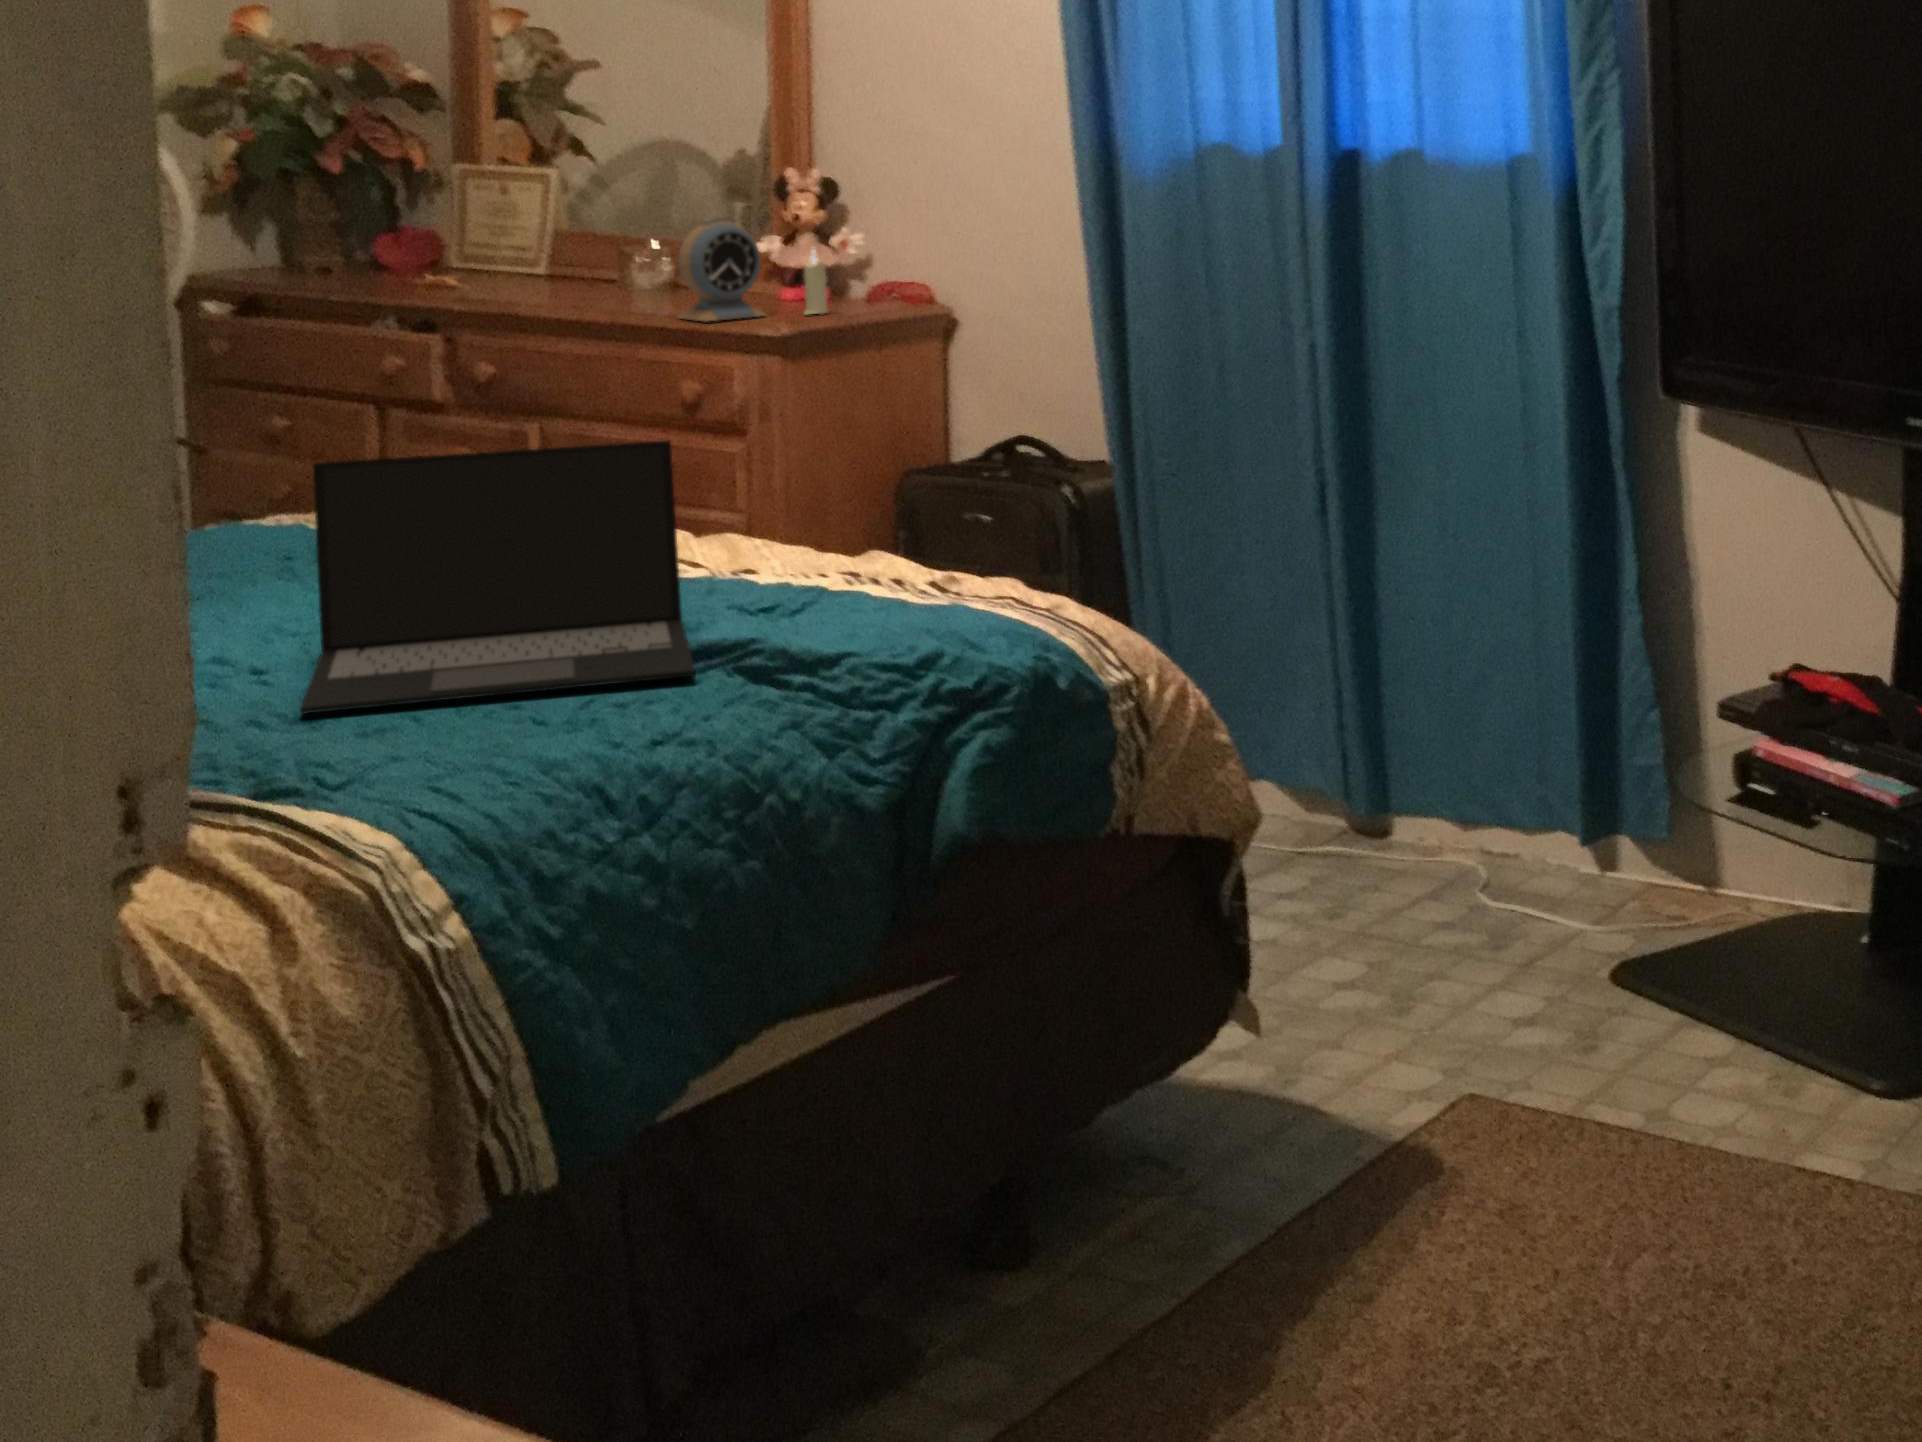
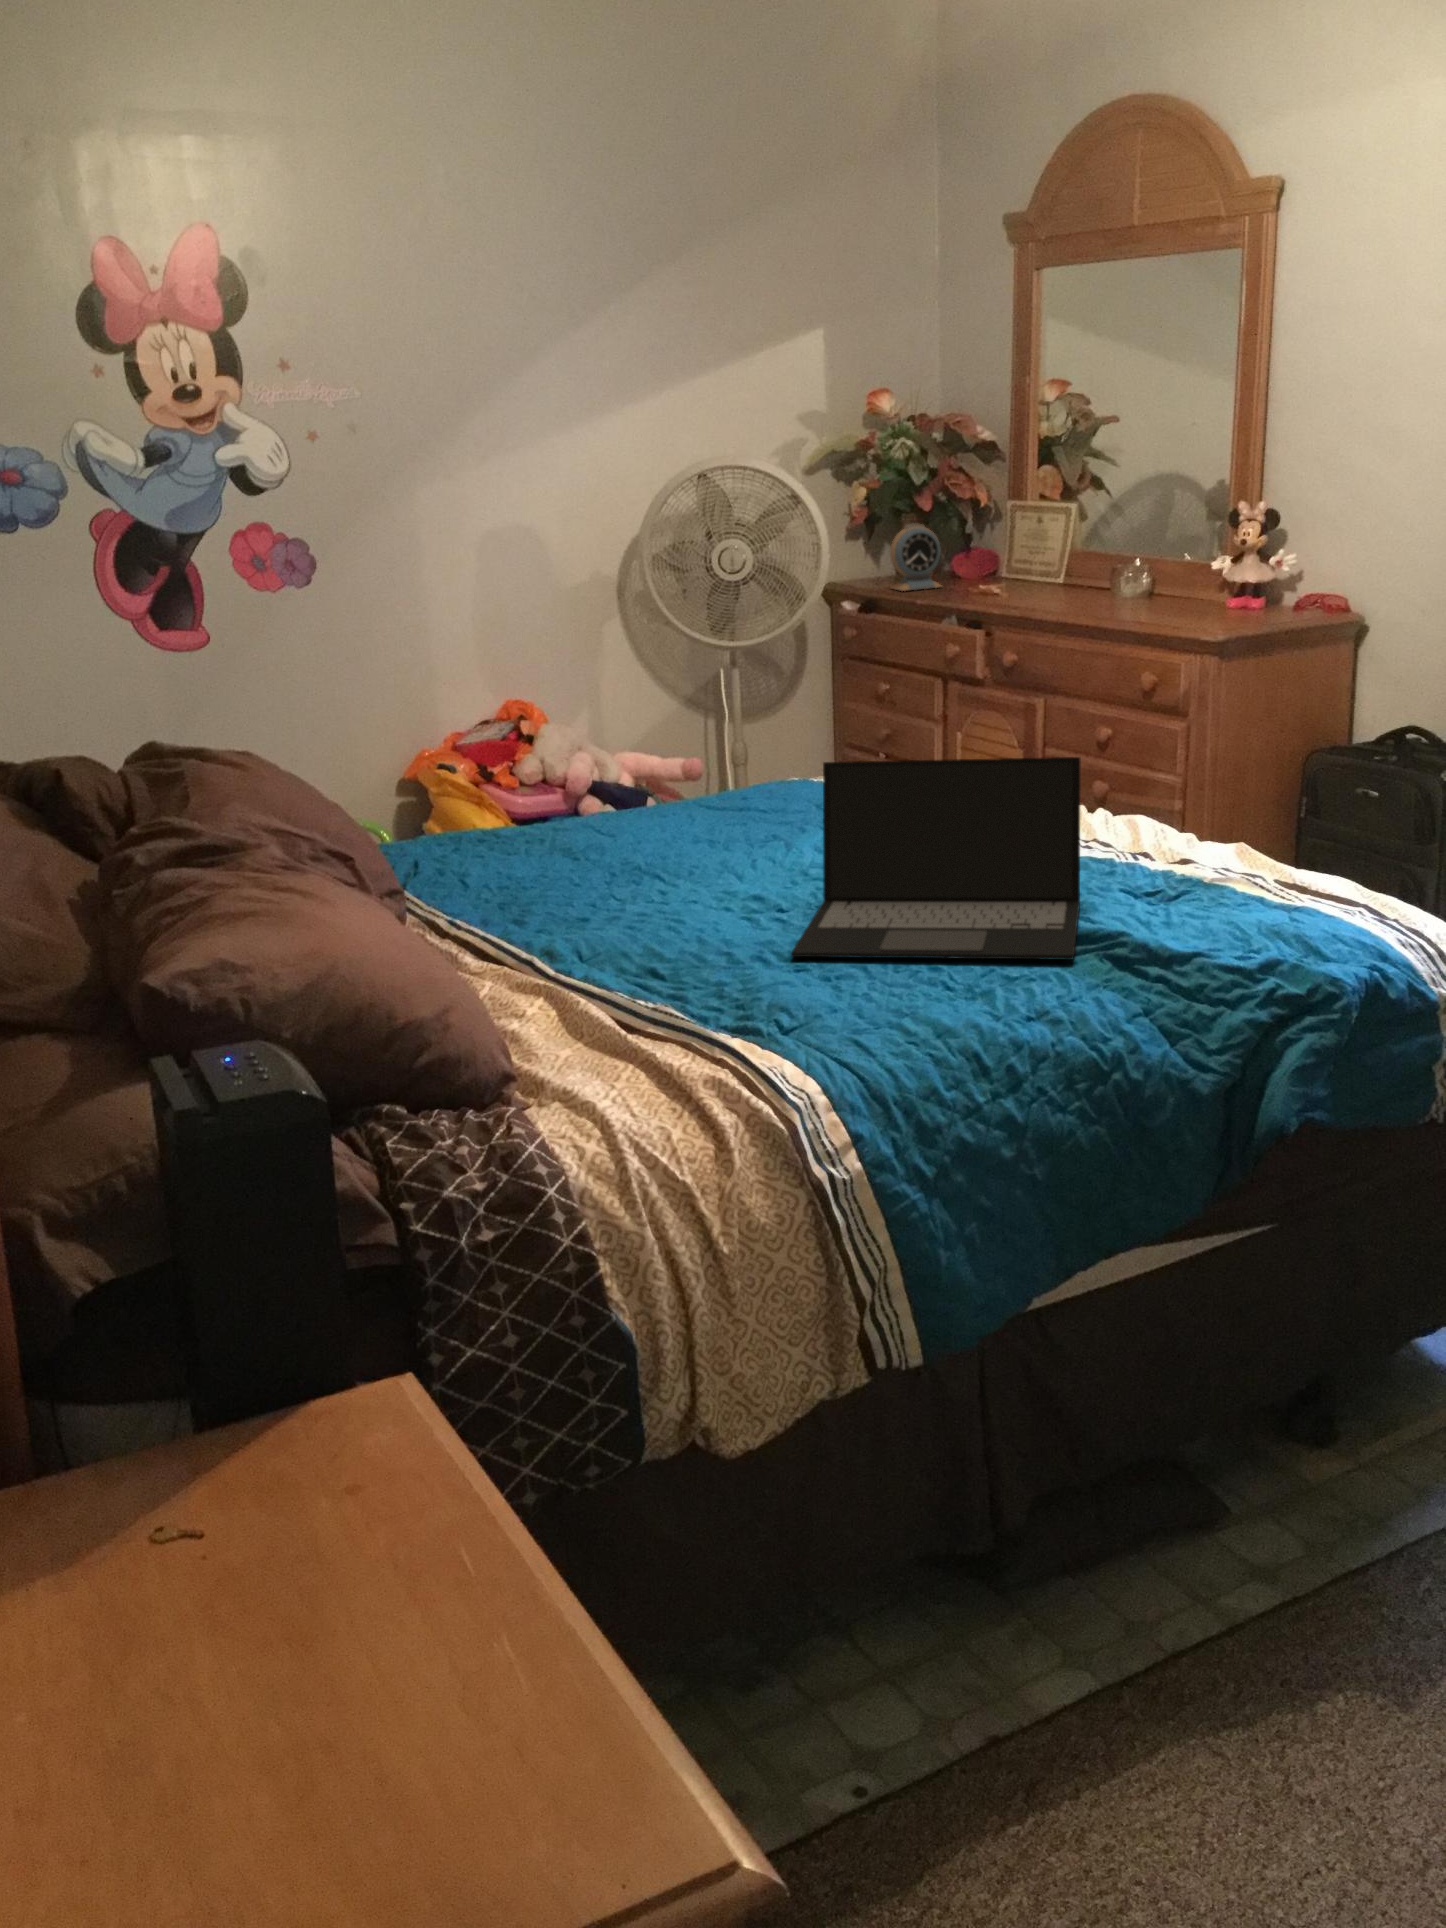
alarm clock: present [677,217,766,322] -> present [890,524,942,591]
candle: present [804,253,828,314] -> none [1242,567,1263,621]

